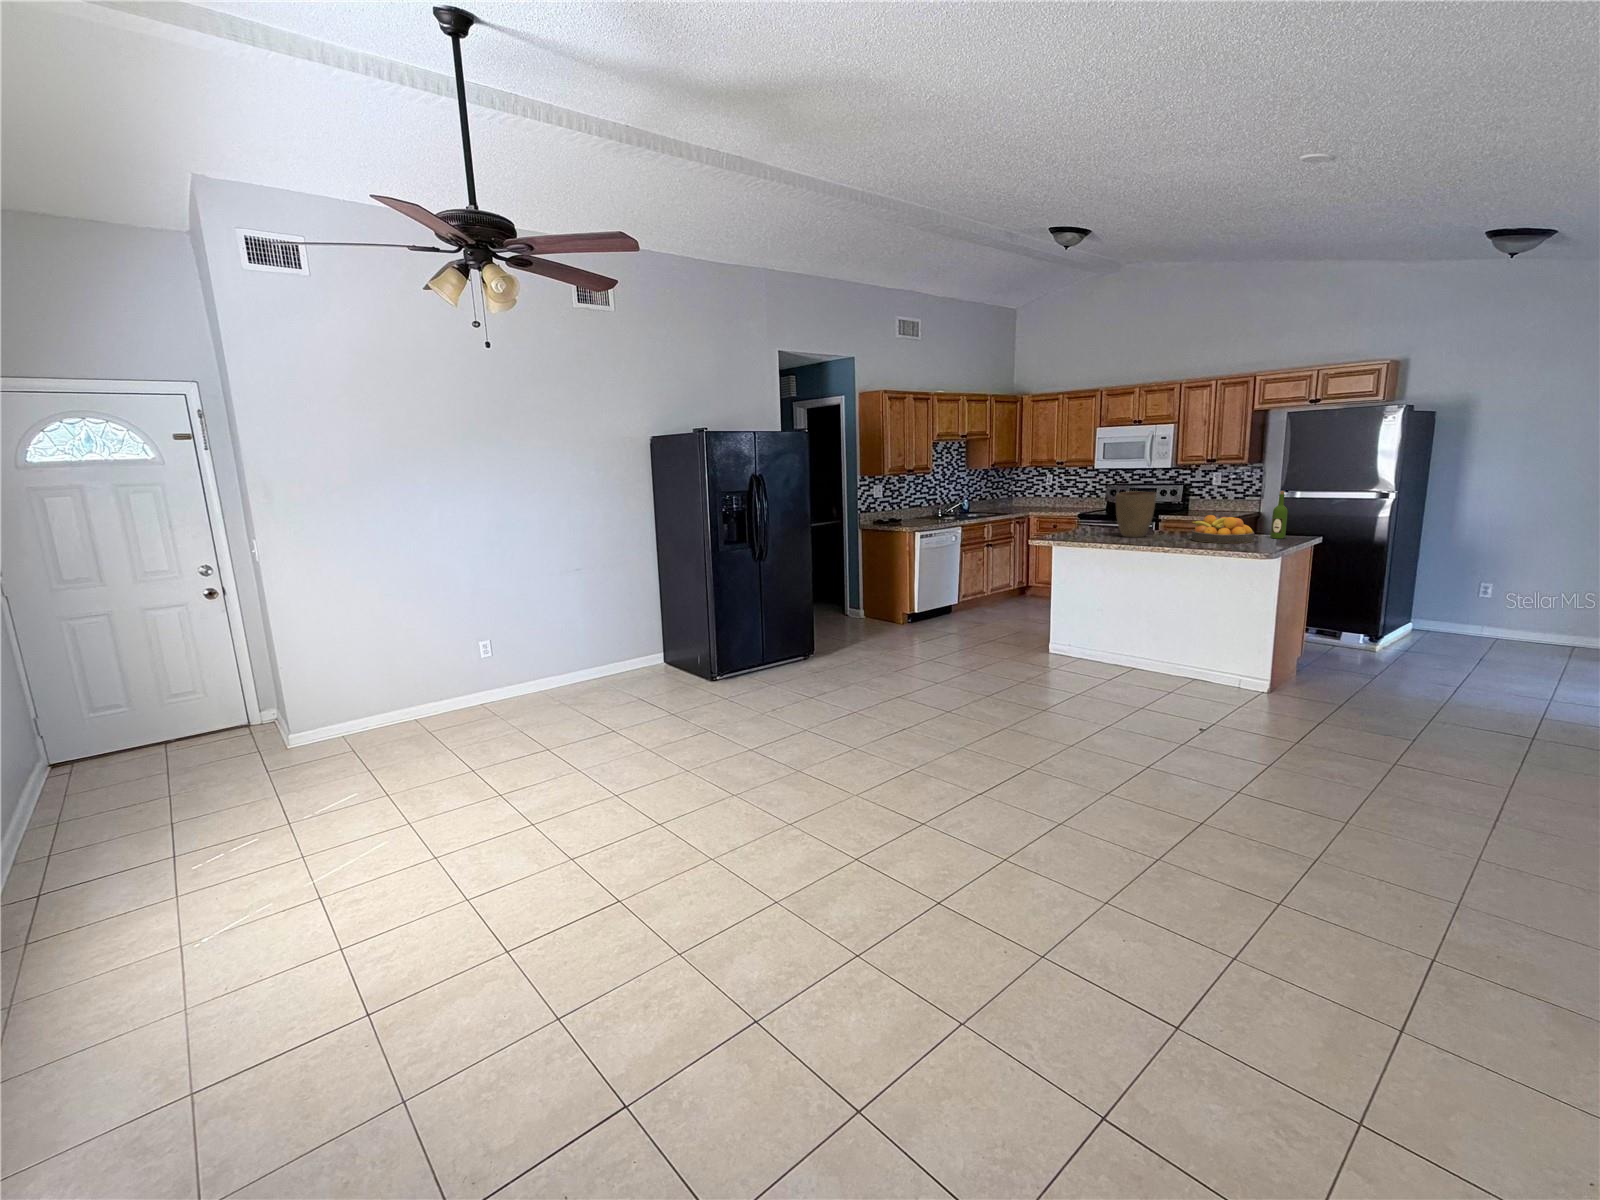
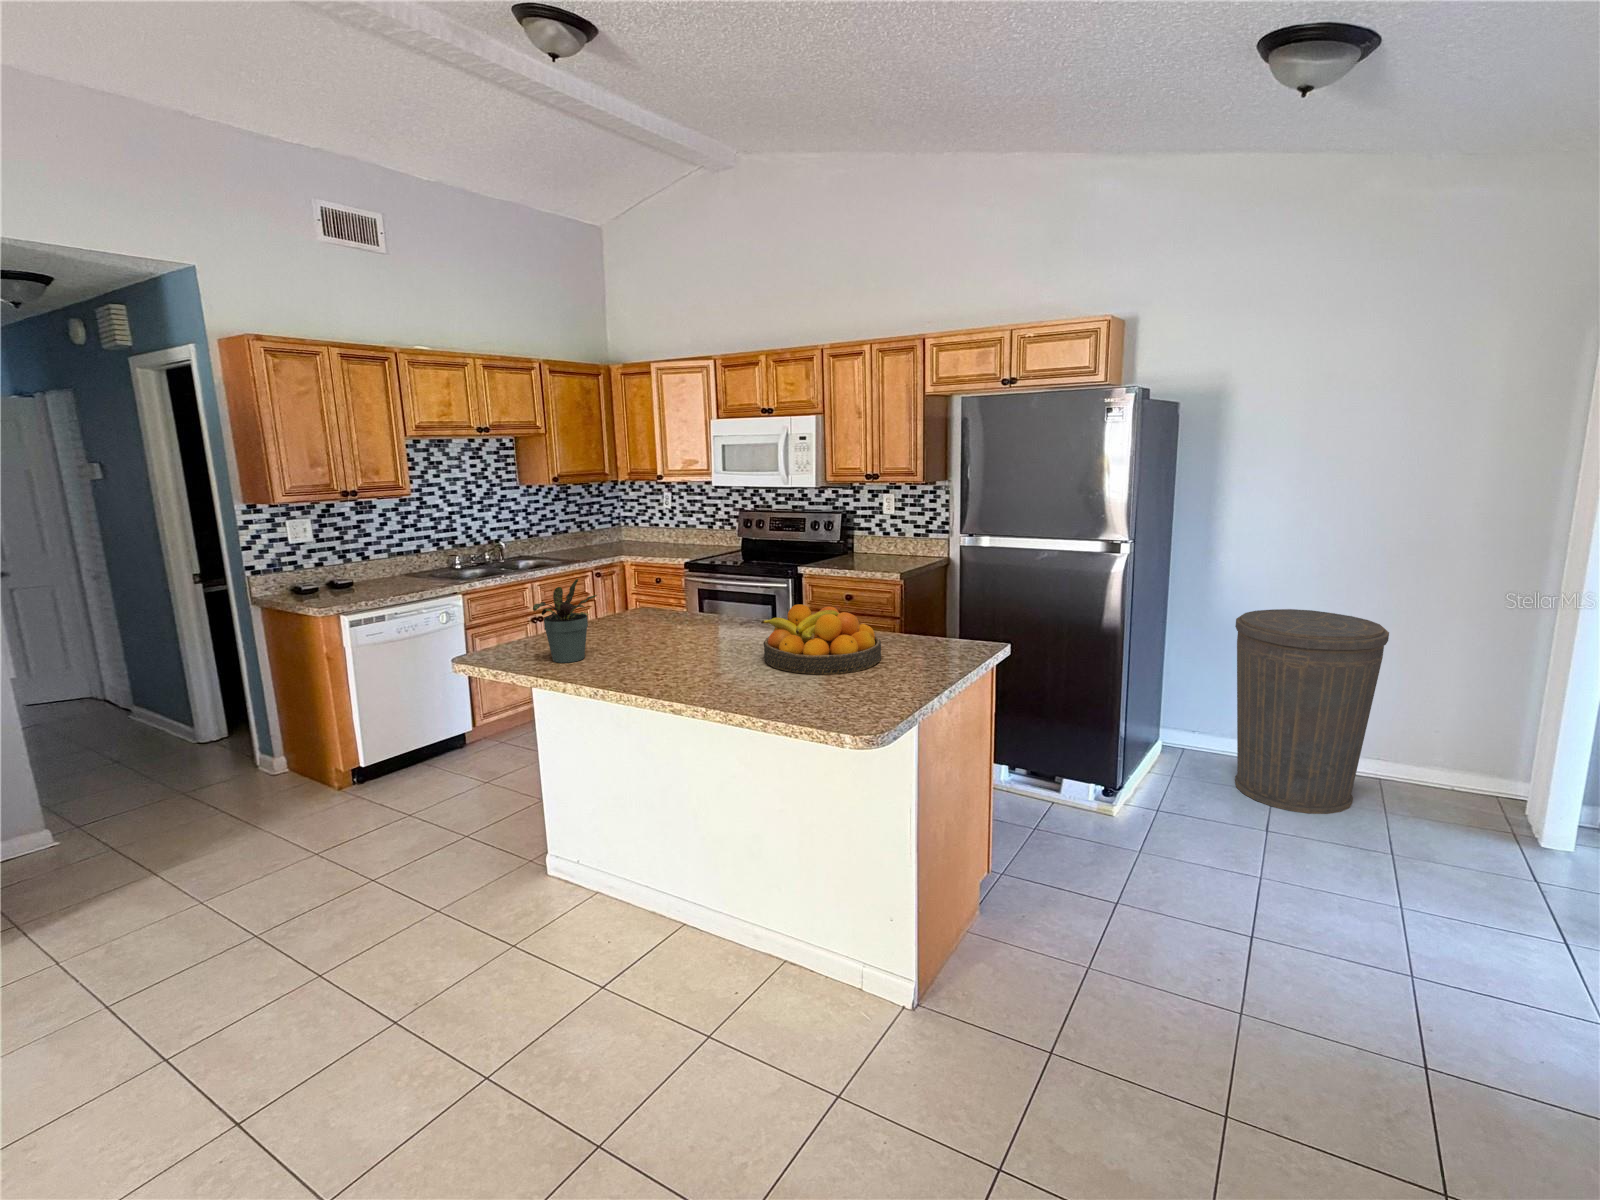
vase: present [1116,491,1156,537] -> none [626,548,706,649]
wine bottle: present [1270,491,1288,539] -> none [919,551,945,648]
potted plant: none [1080,502,1106,540] -> present [533,579,597,663]
trash can: none [1465,540,1581,660] -> present [1235,609,1389,814]

